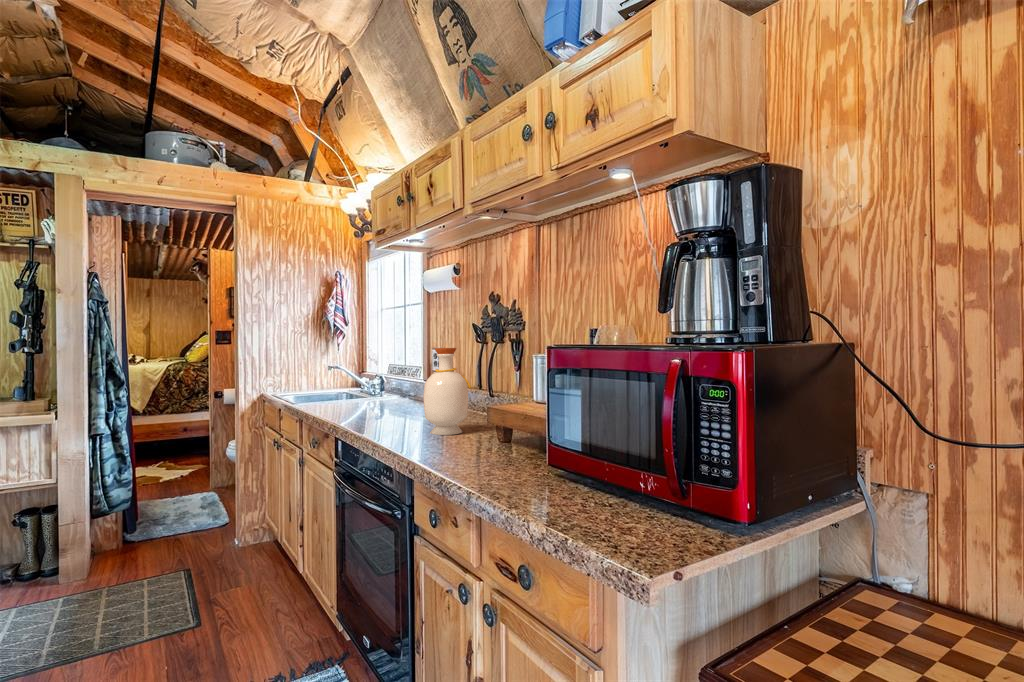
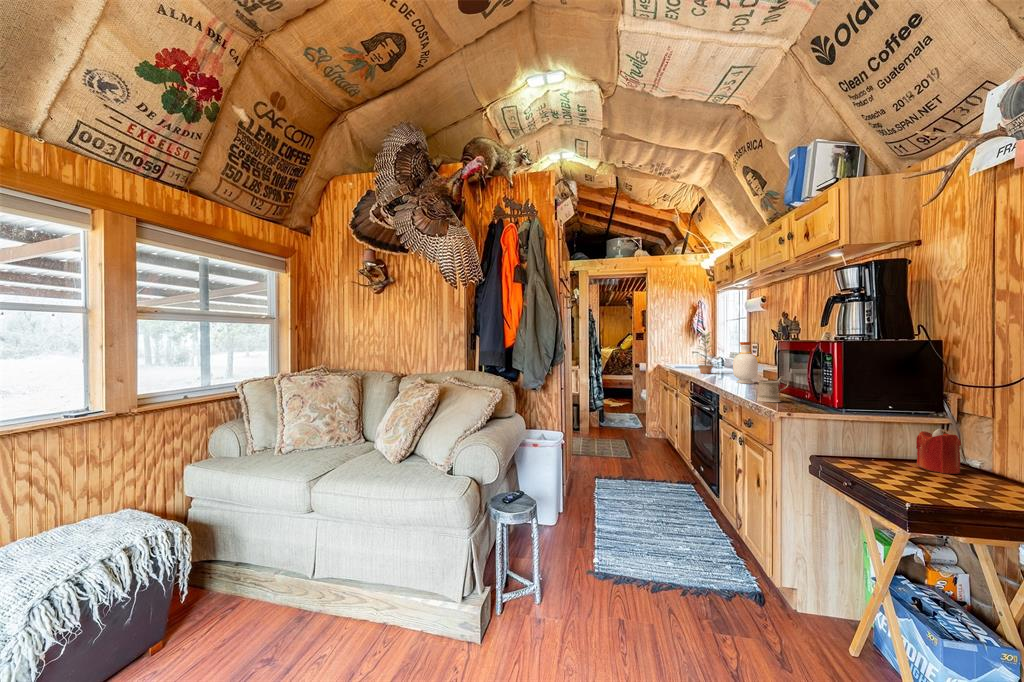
plant: none [341,328,384,413] -> present [698,332,713,374]
mug: none [527,432,585,506] -> present [757,377,789,402]
candle: none [859,534,934,641] -> present [916,429,961,474]

